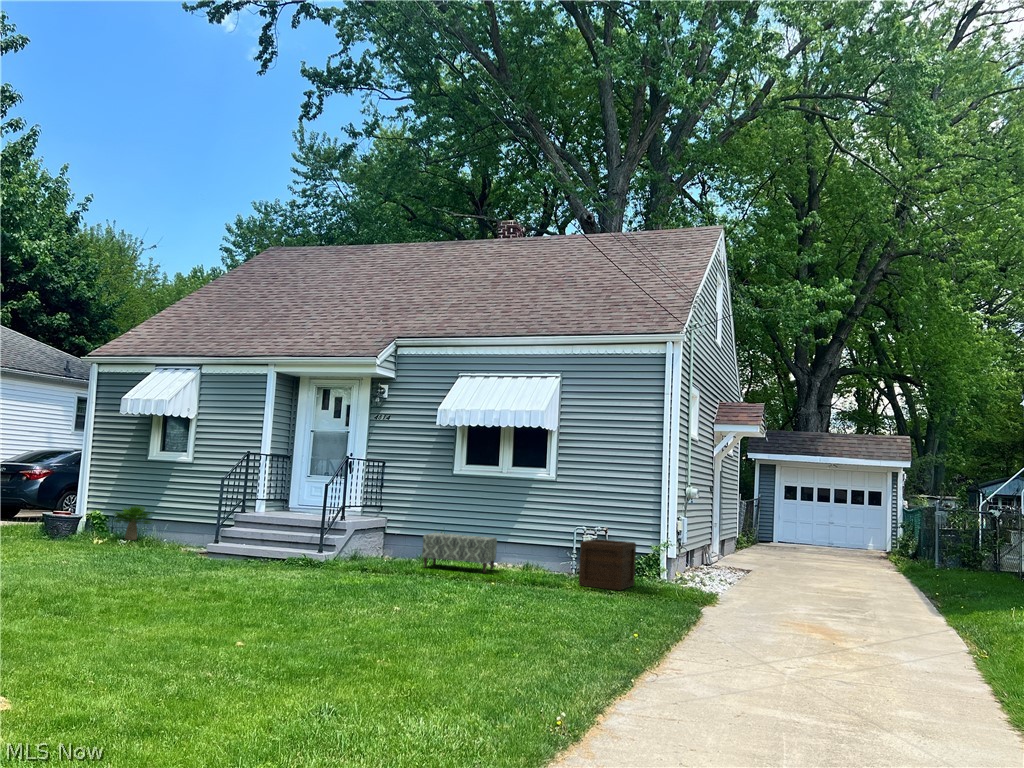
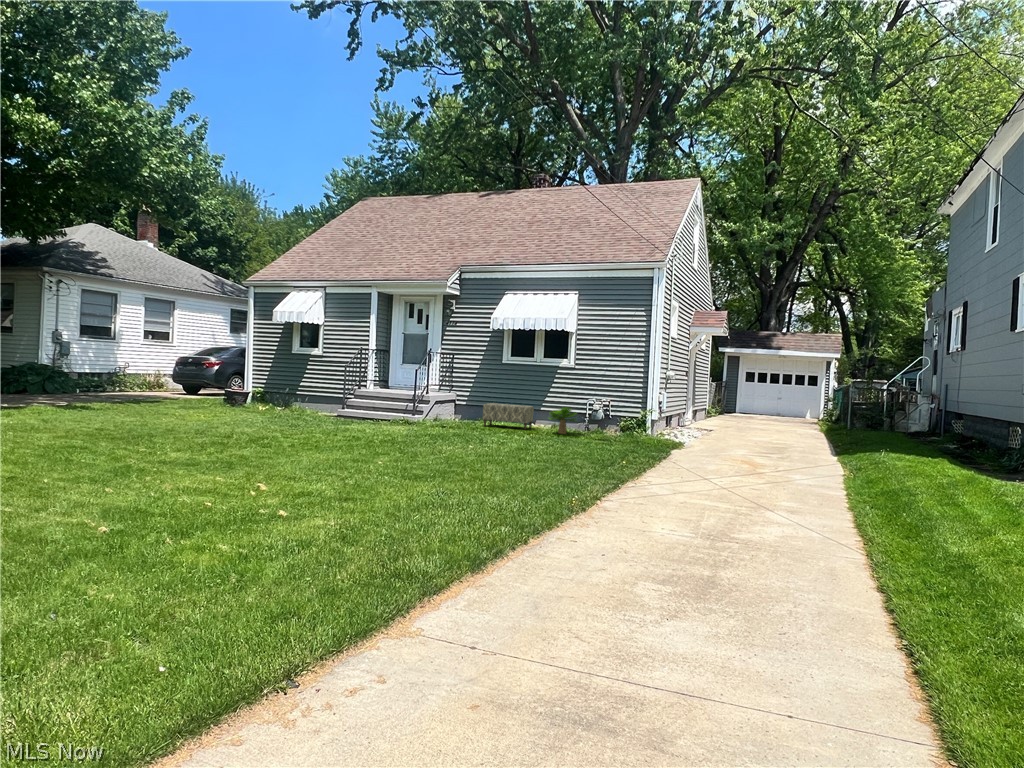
potted plant: present [114,506,152,540] -> present [549,407,577,434]
wooden crate: present [579,539,636,590] -> none [589,407,629,441]

